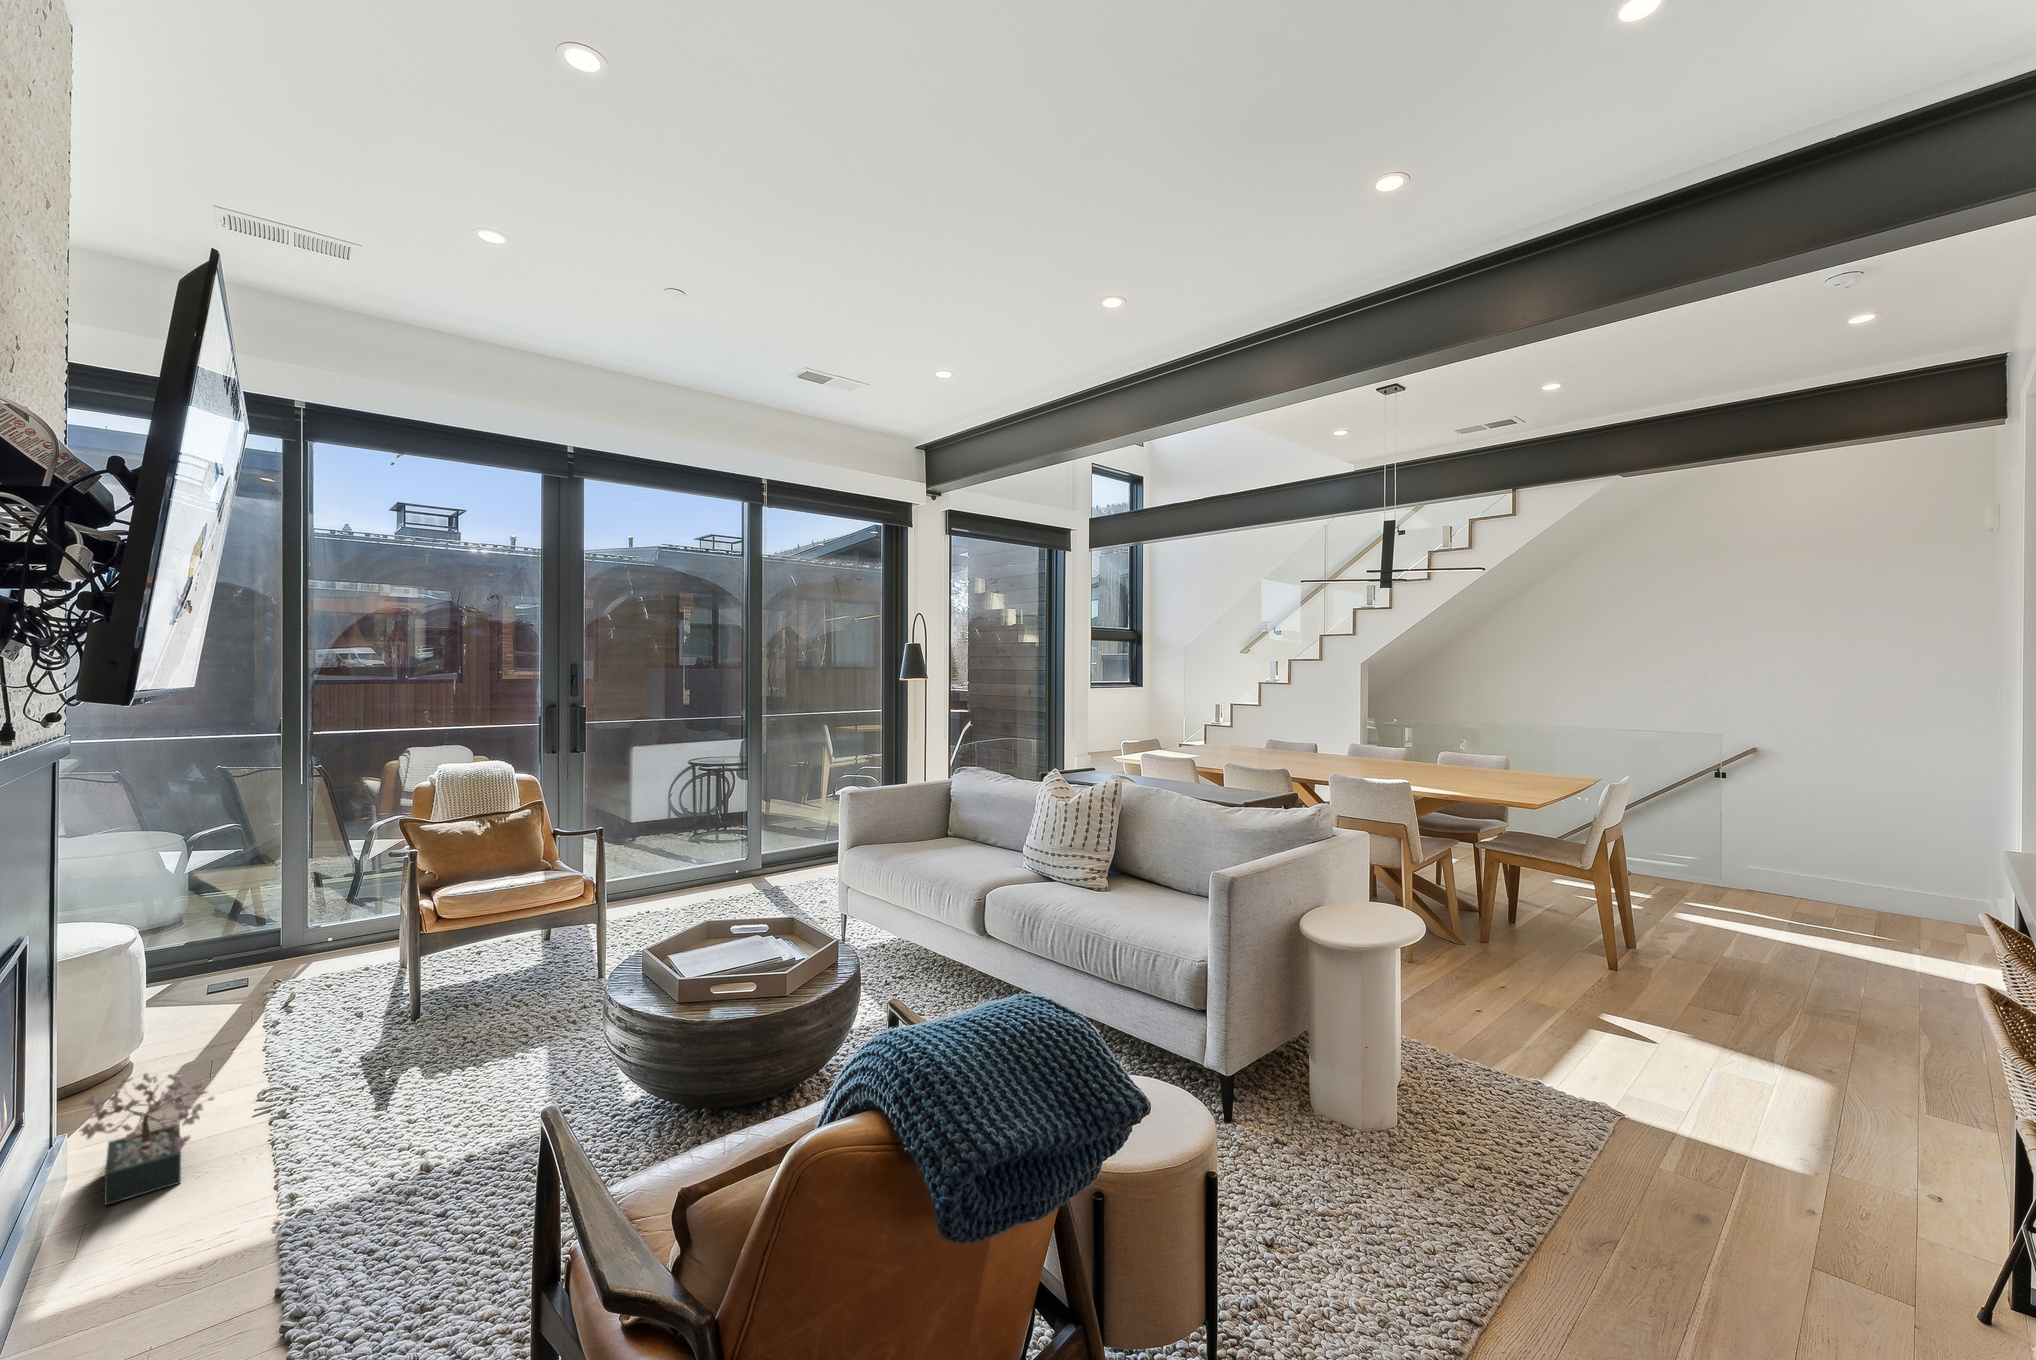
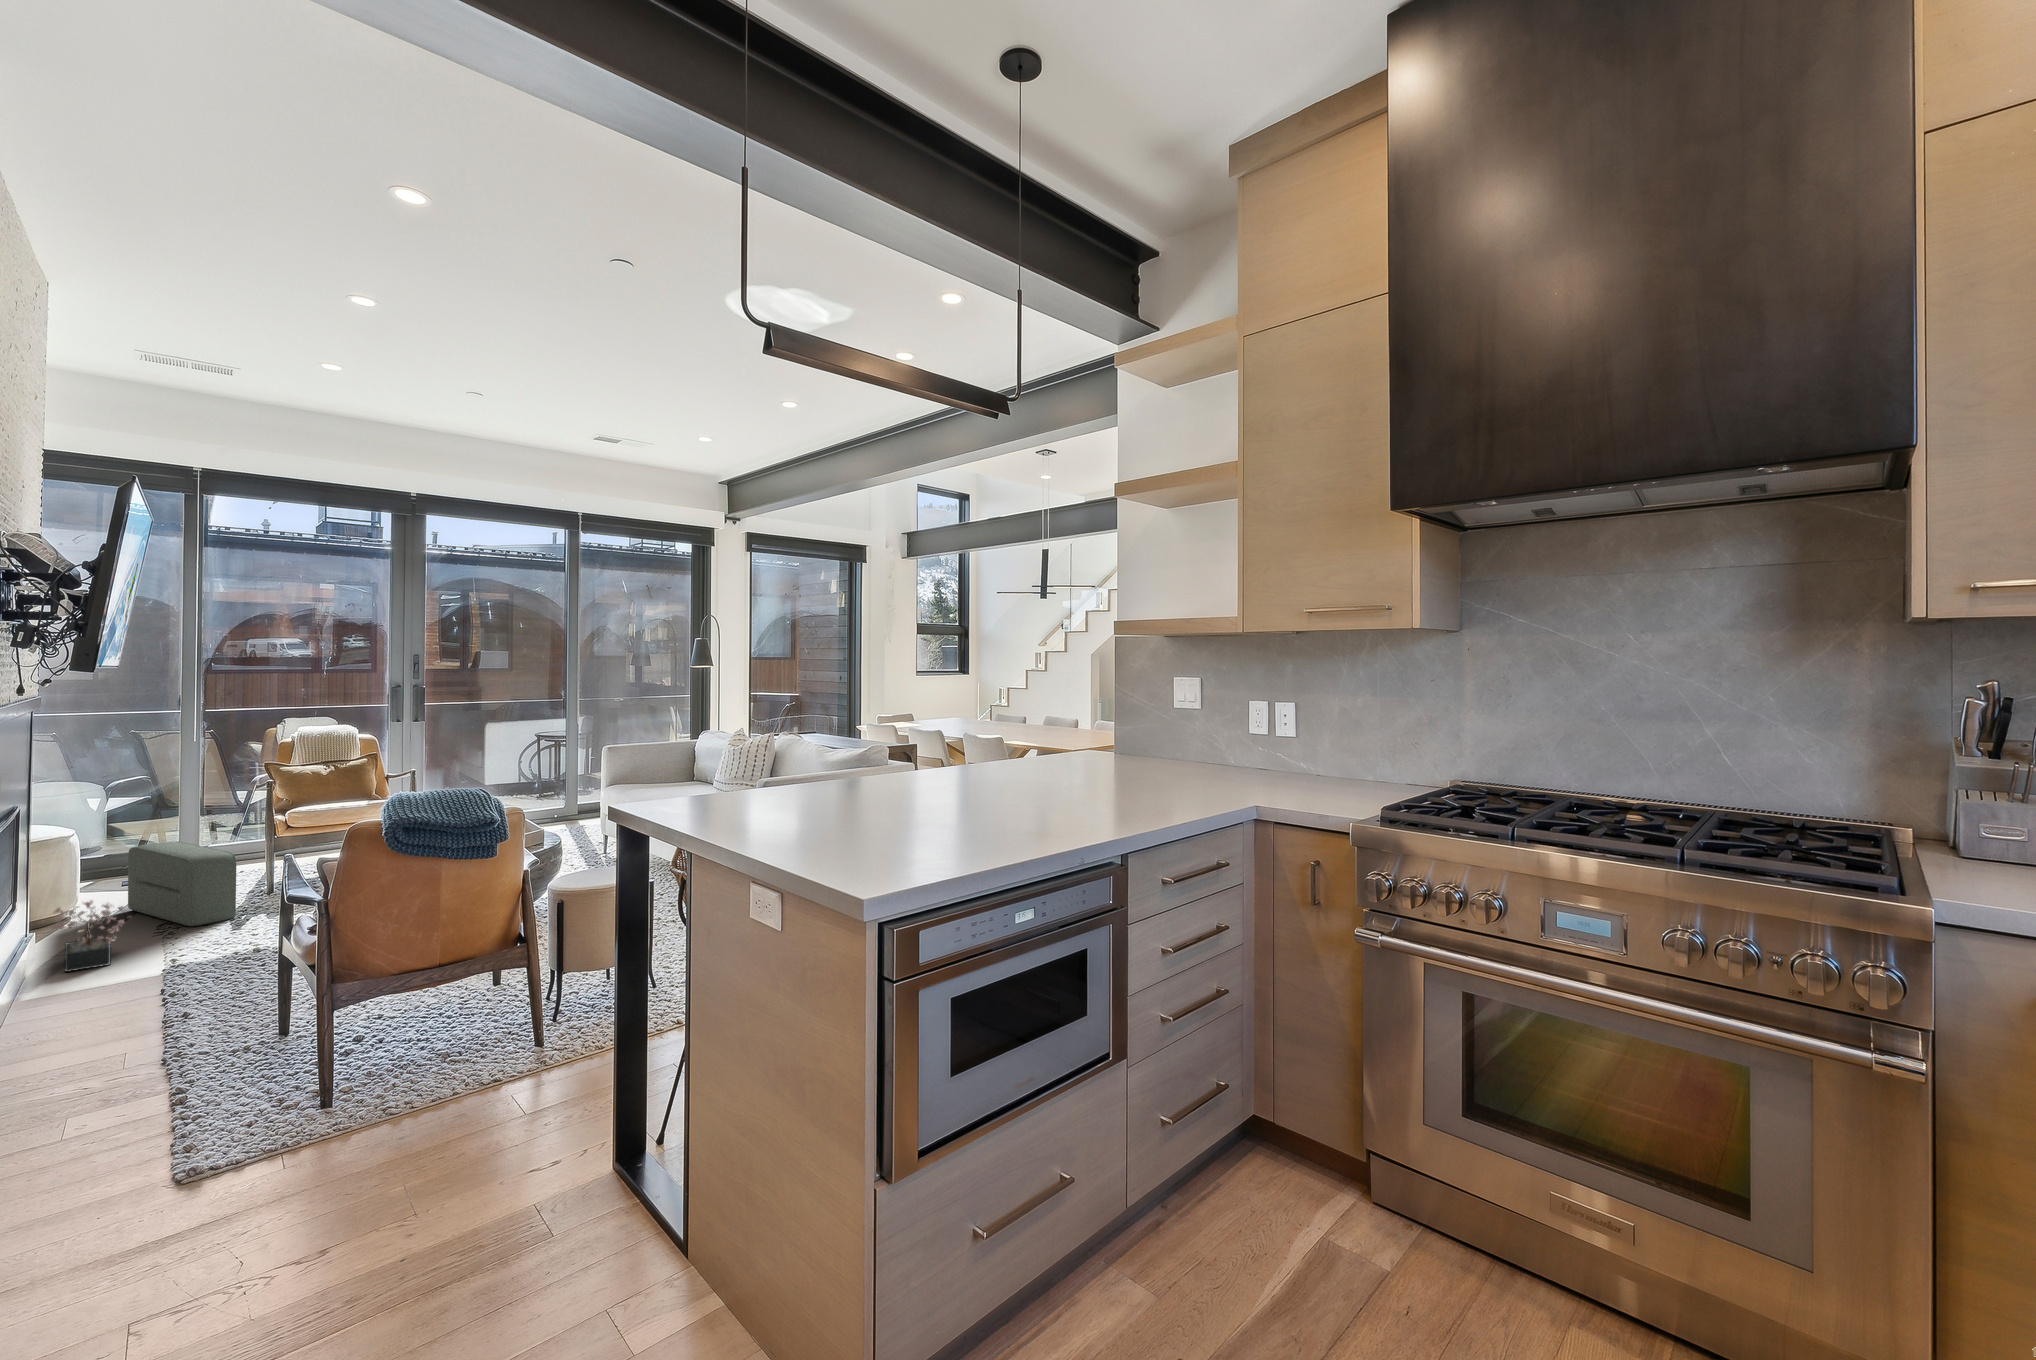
pouf: none [211,939,369,1084] -> present [128,842,236,926]

